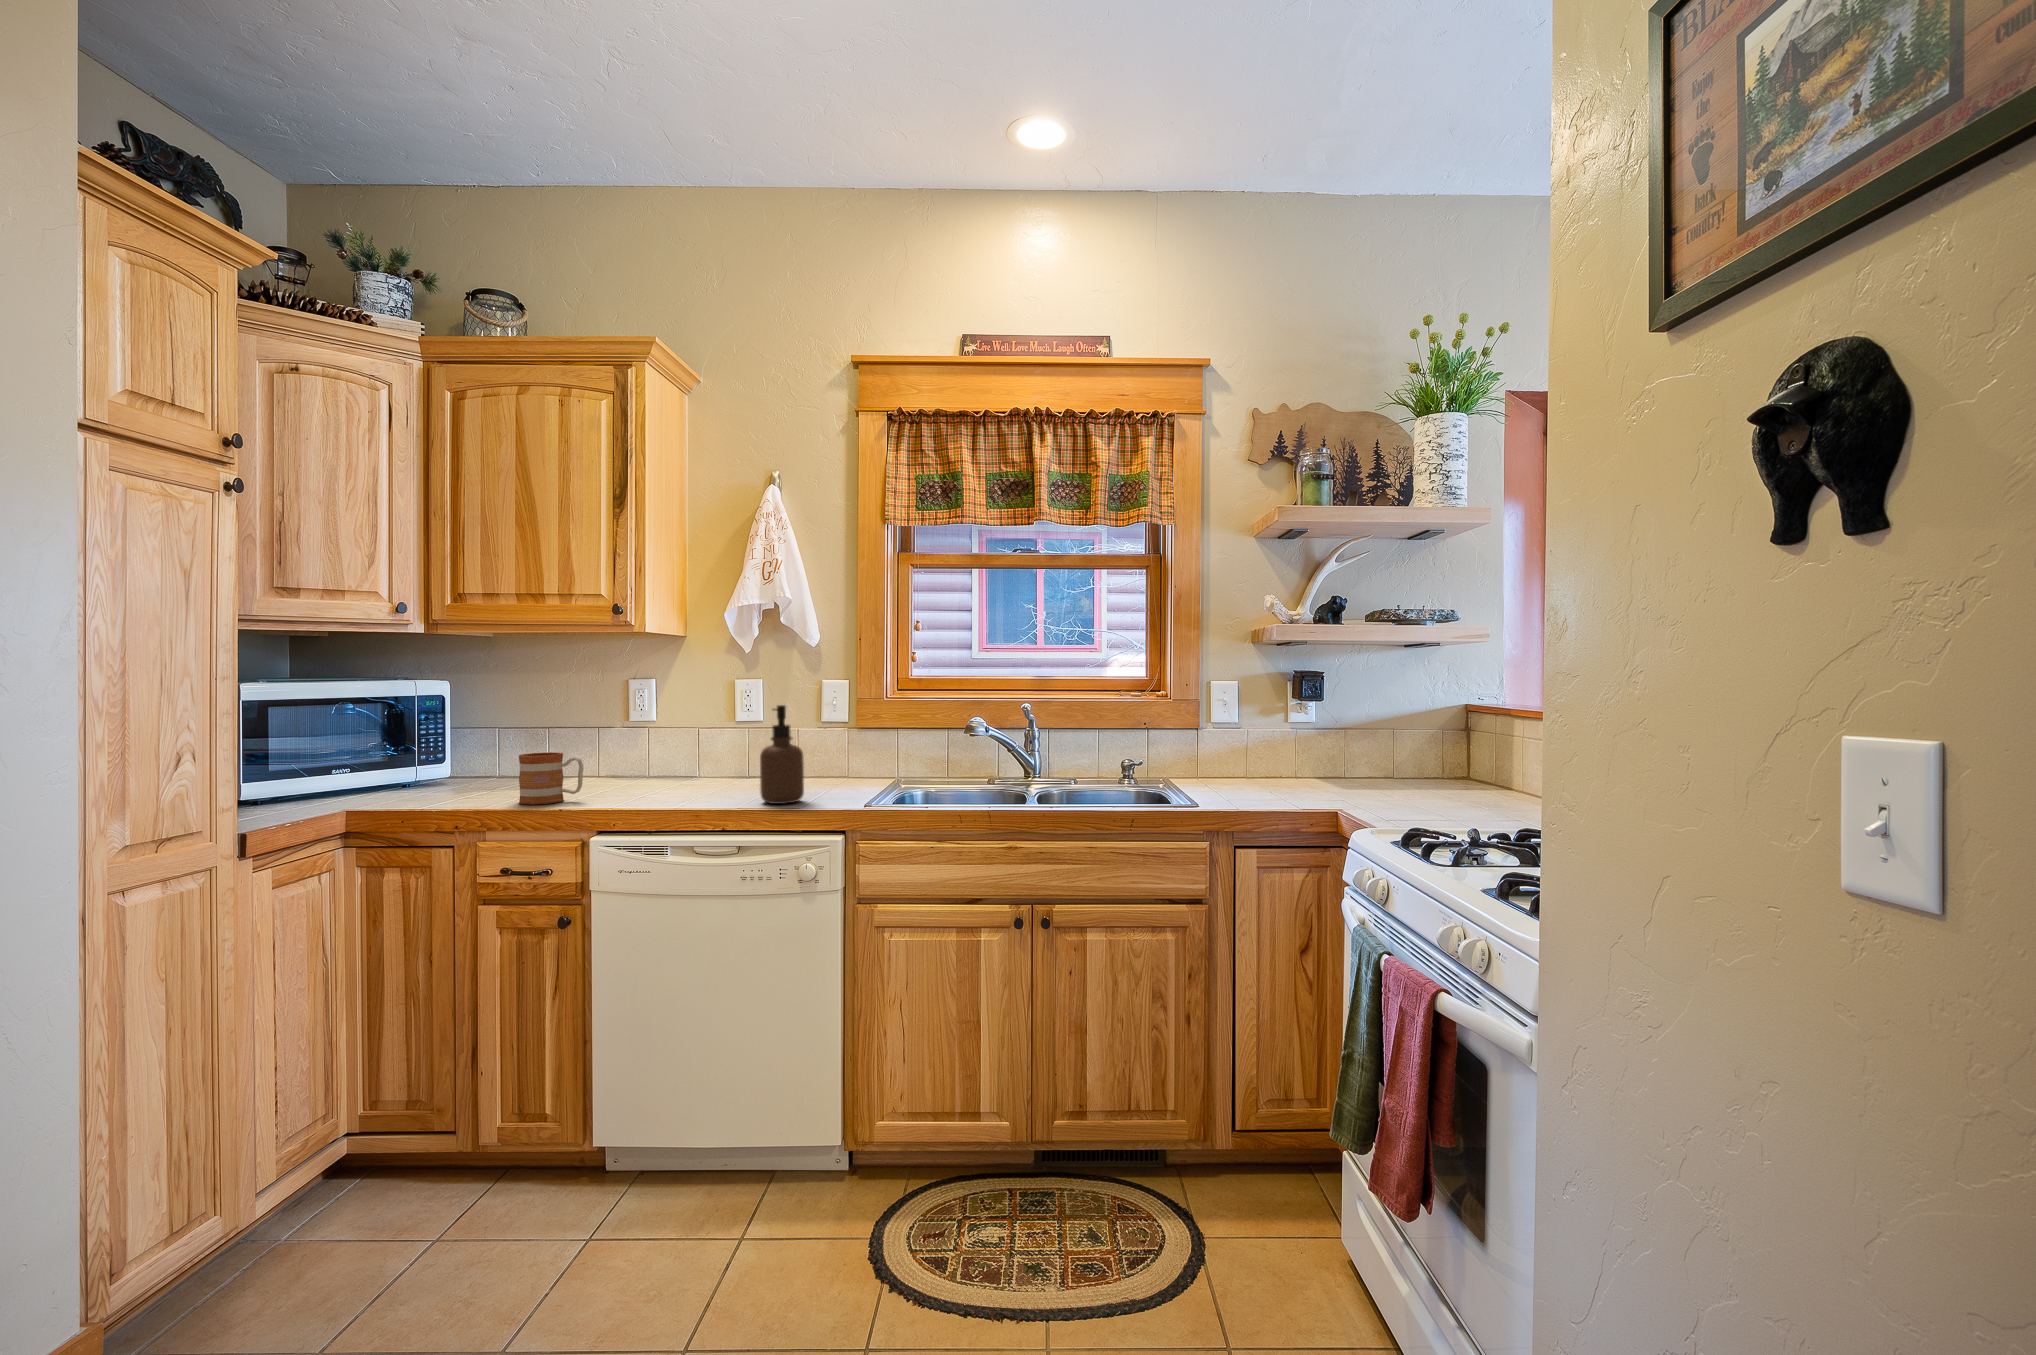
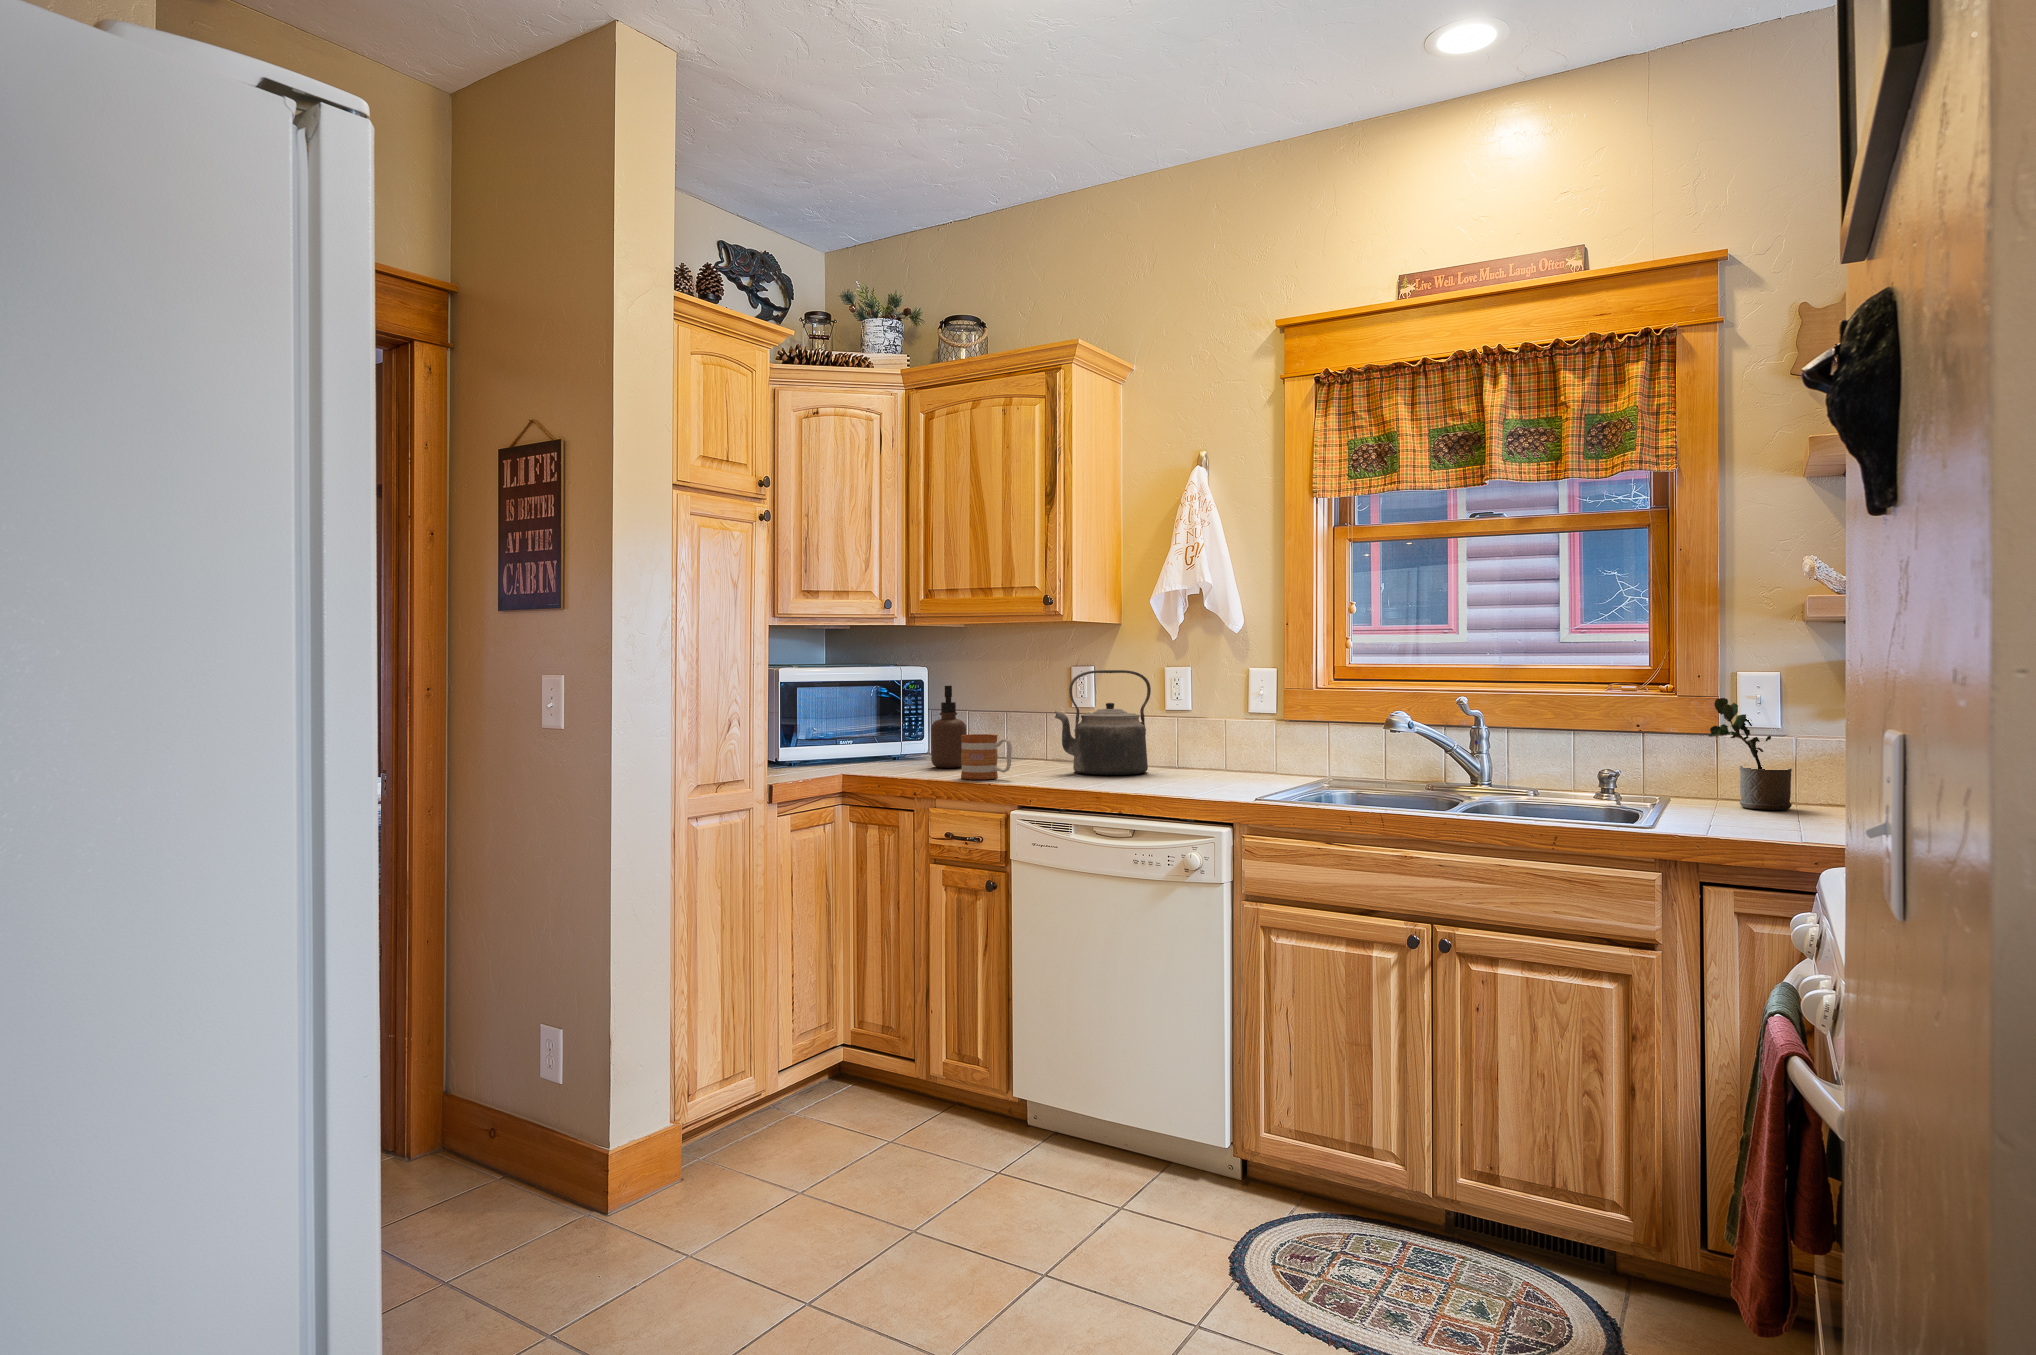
kettle: none [624,680,725,787] -> present [1055,670,1151,775]
potted plant: none [1192,701,1244,784] -> present [1708,698,1792,810]
soap dispenser: present [760,705,804,804] -> present [931,686,966,768]

